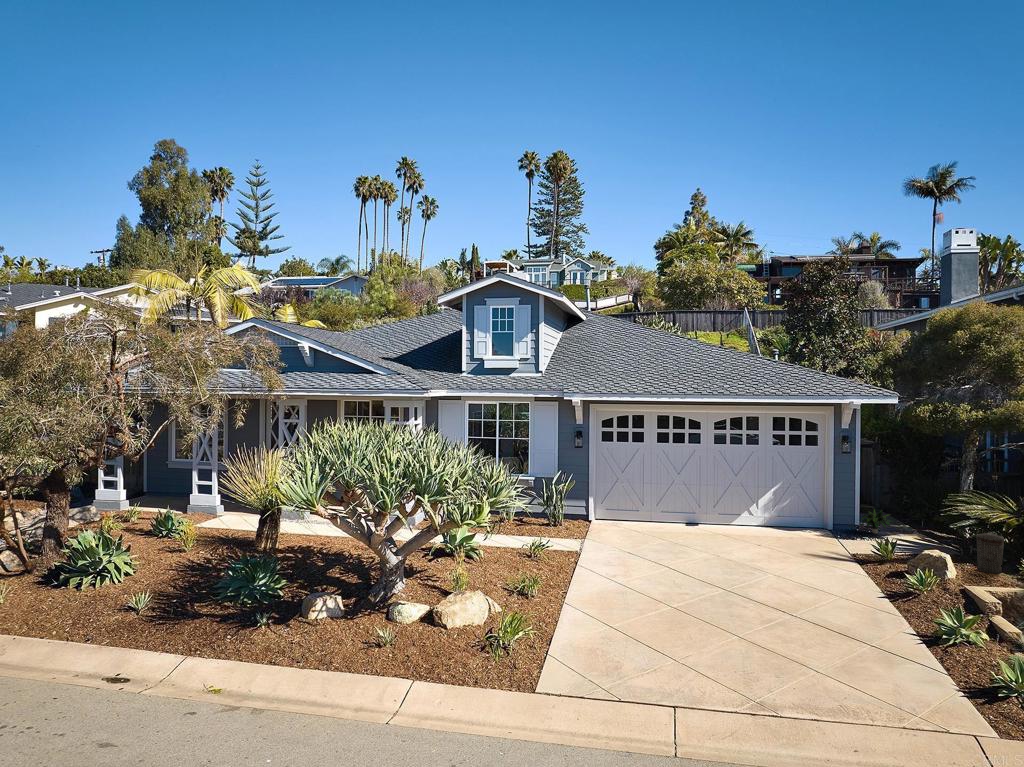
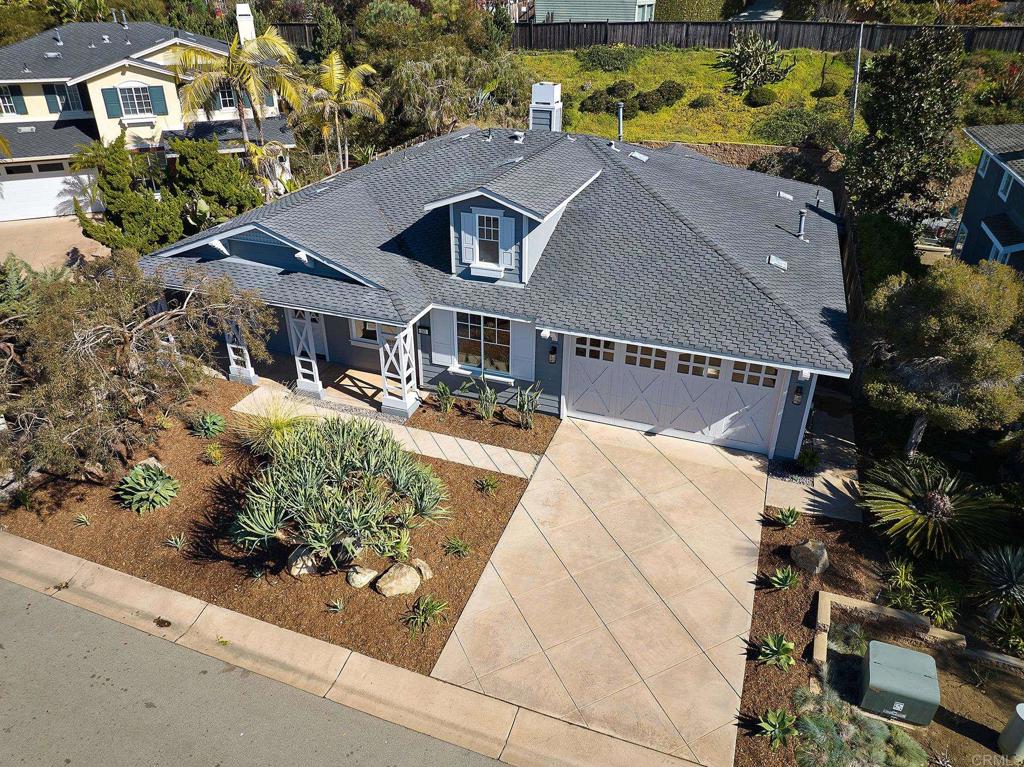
trash can: present [976,532,1004,573] -> none [859,520,887,555]

